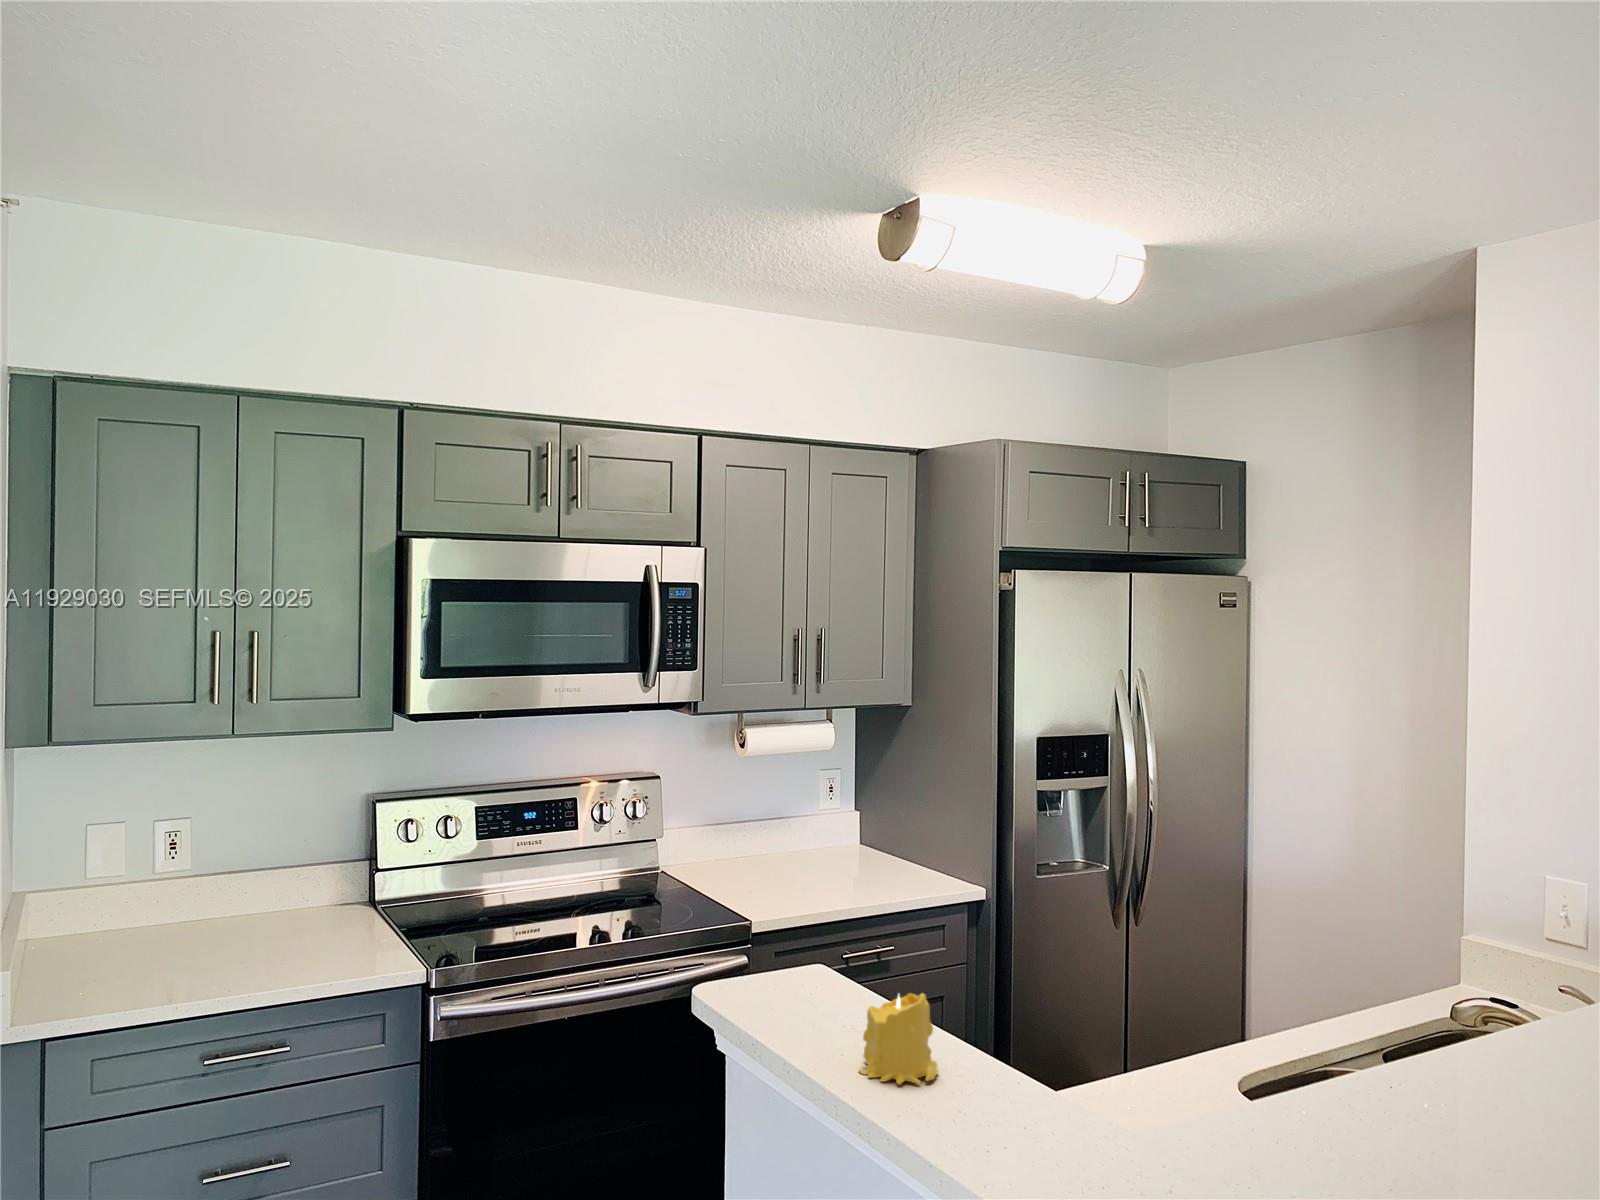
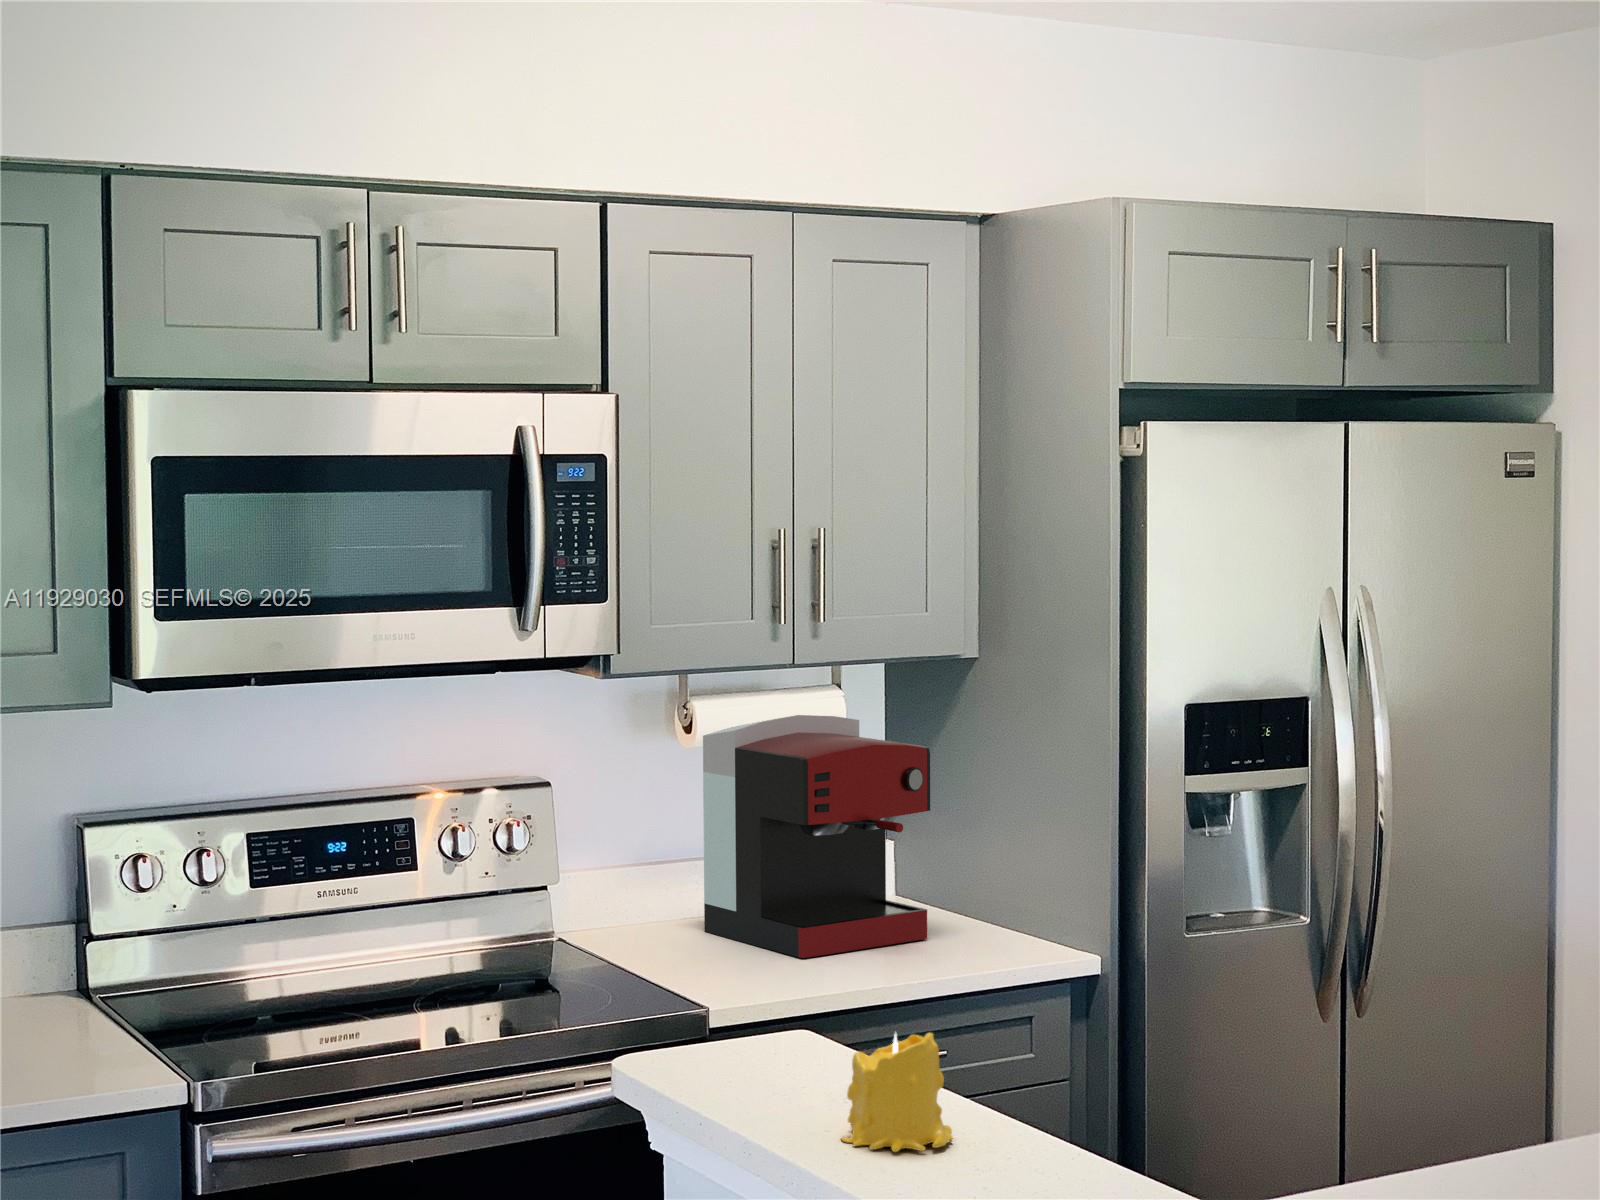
coffee maker: none [749,739,885,886] -> present [703,715,930,958]

